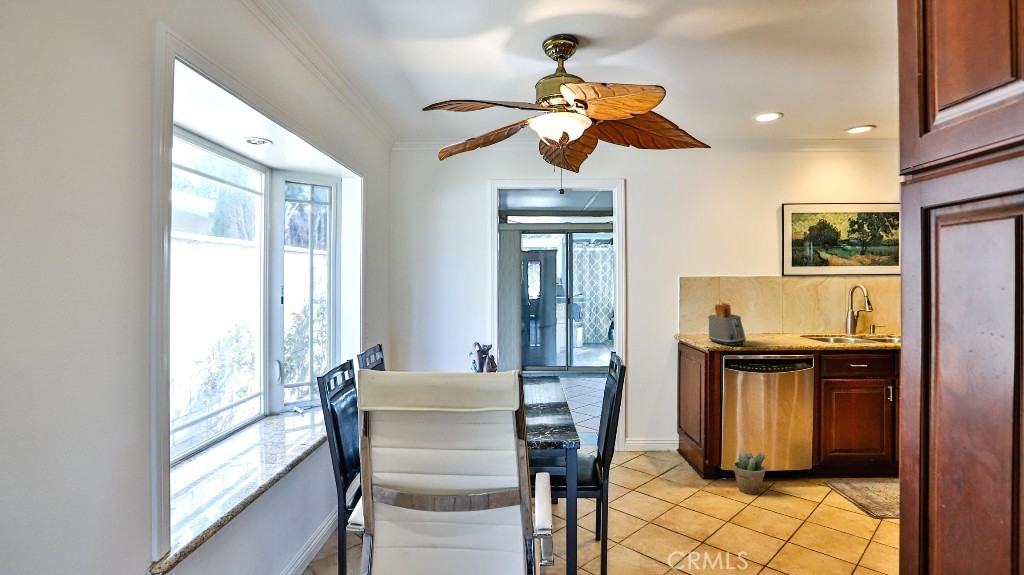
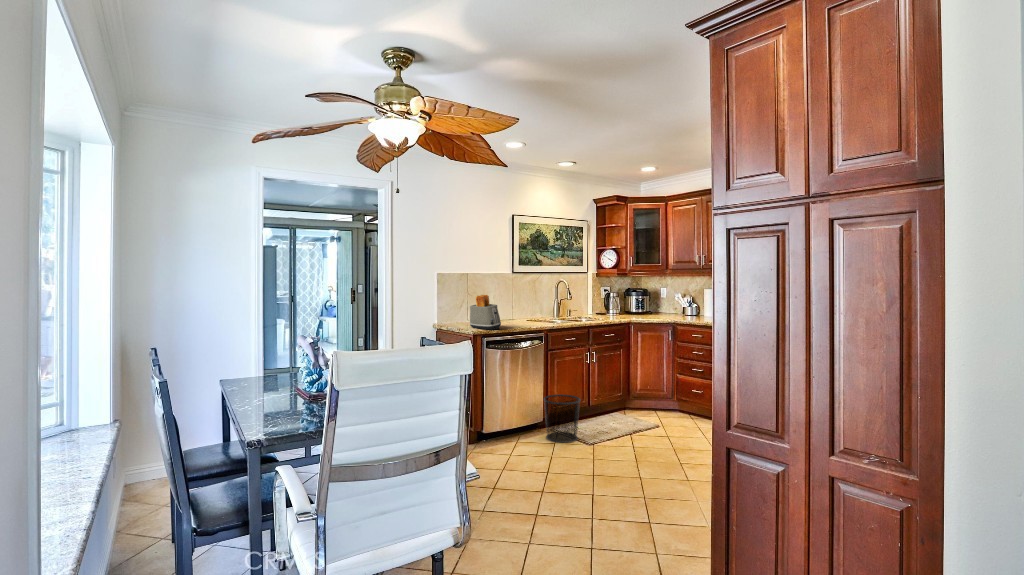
trash can: none [807,437,867,506] -> present [544,394,580,443]
potted plant: present [733,452,765,494] -> none [495,414,519,448]

